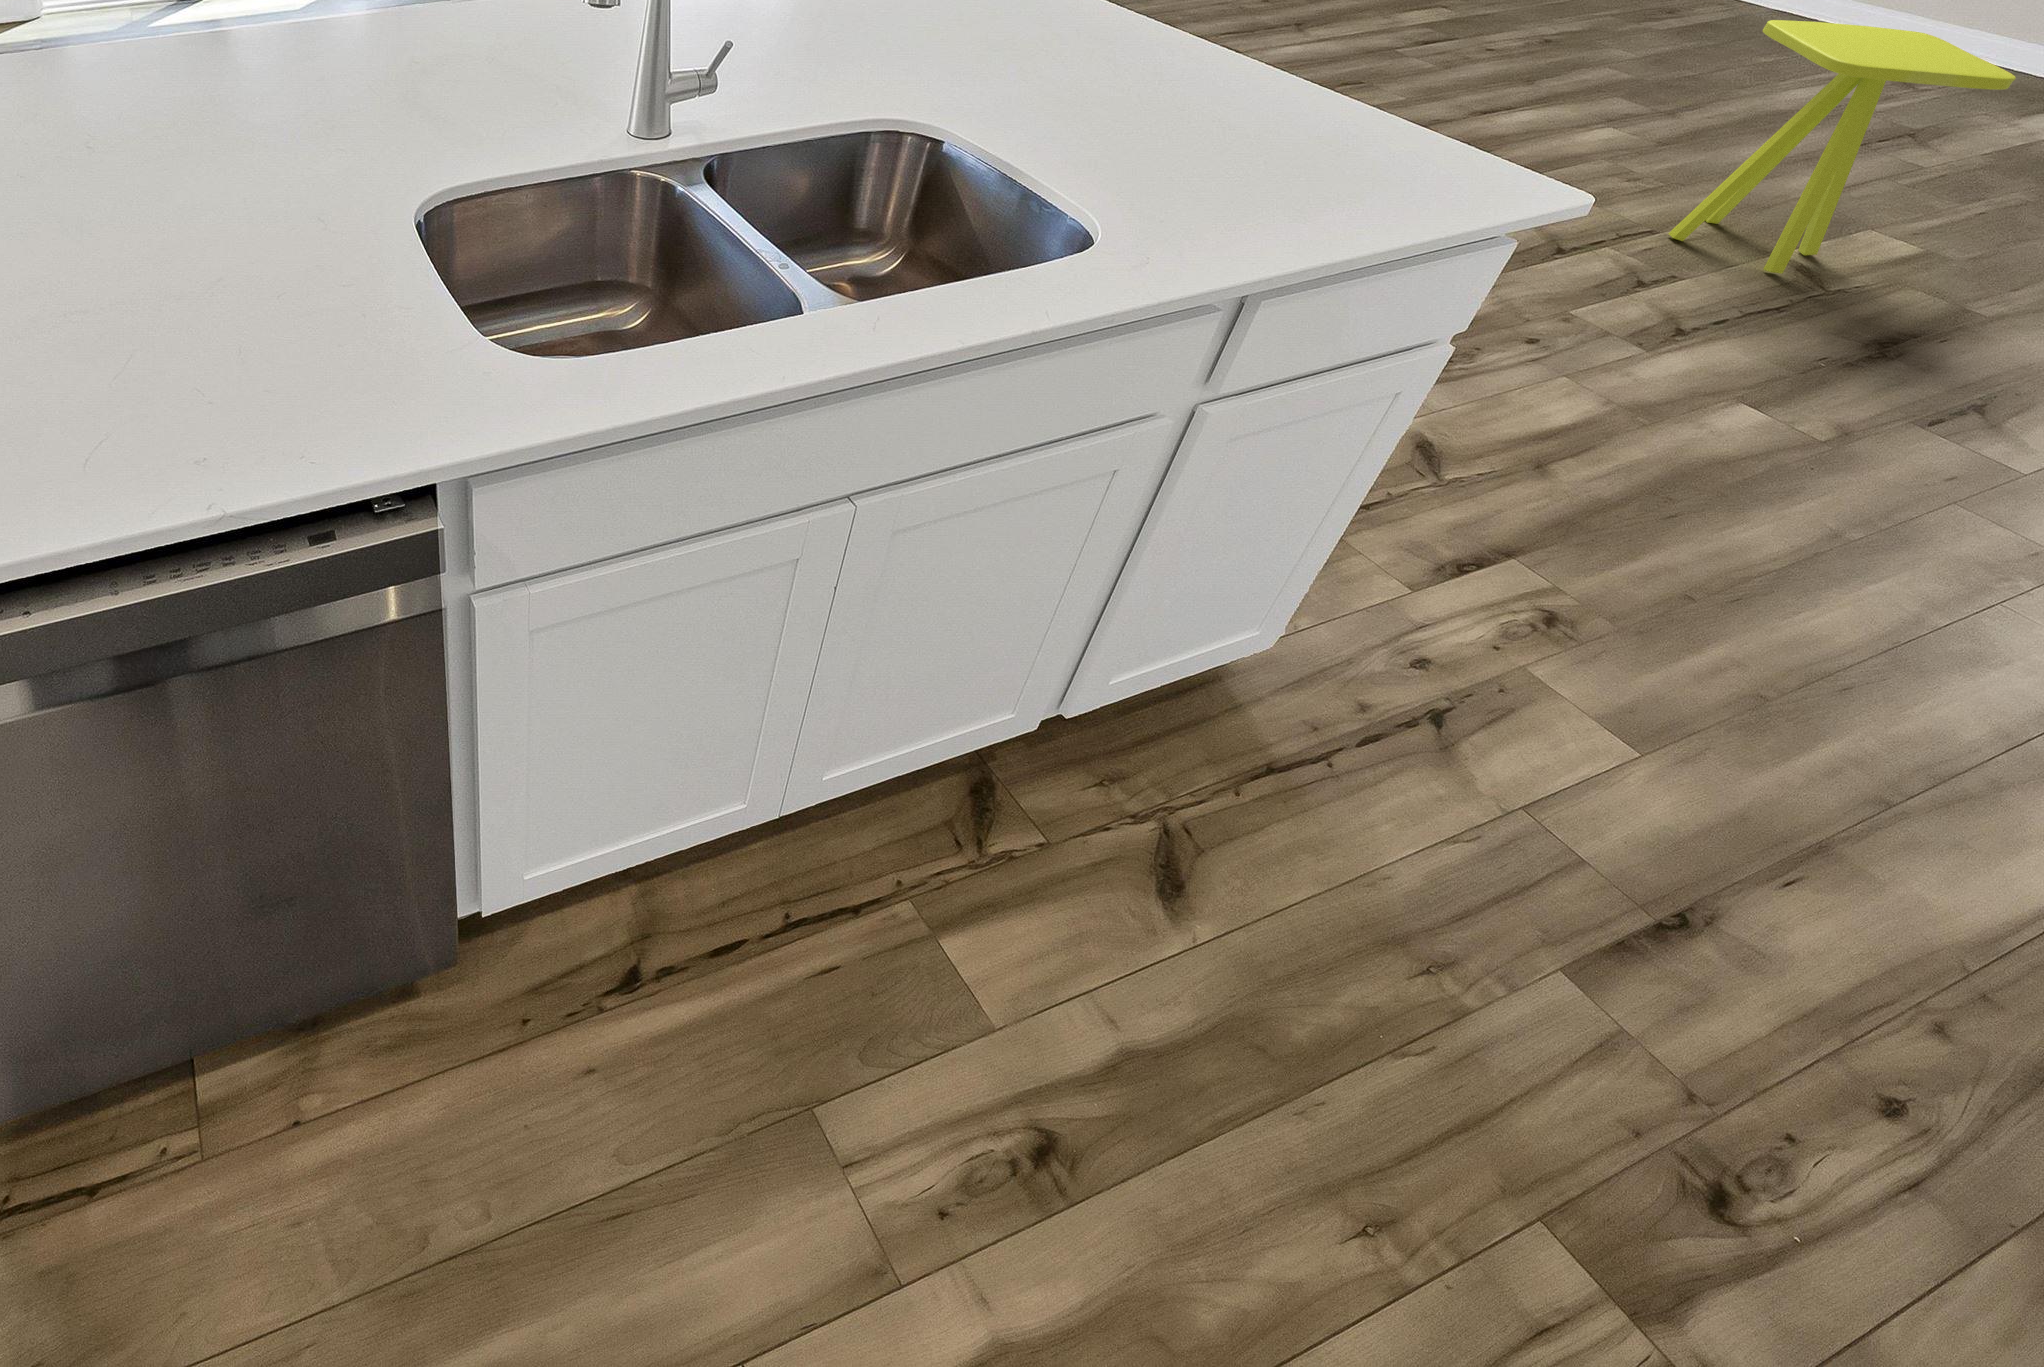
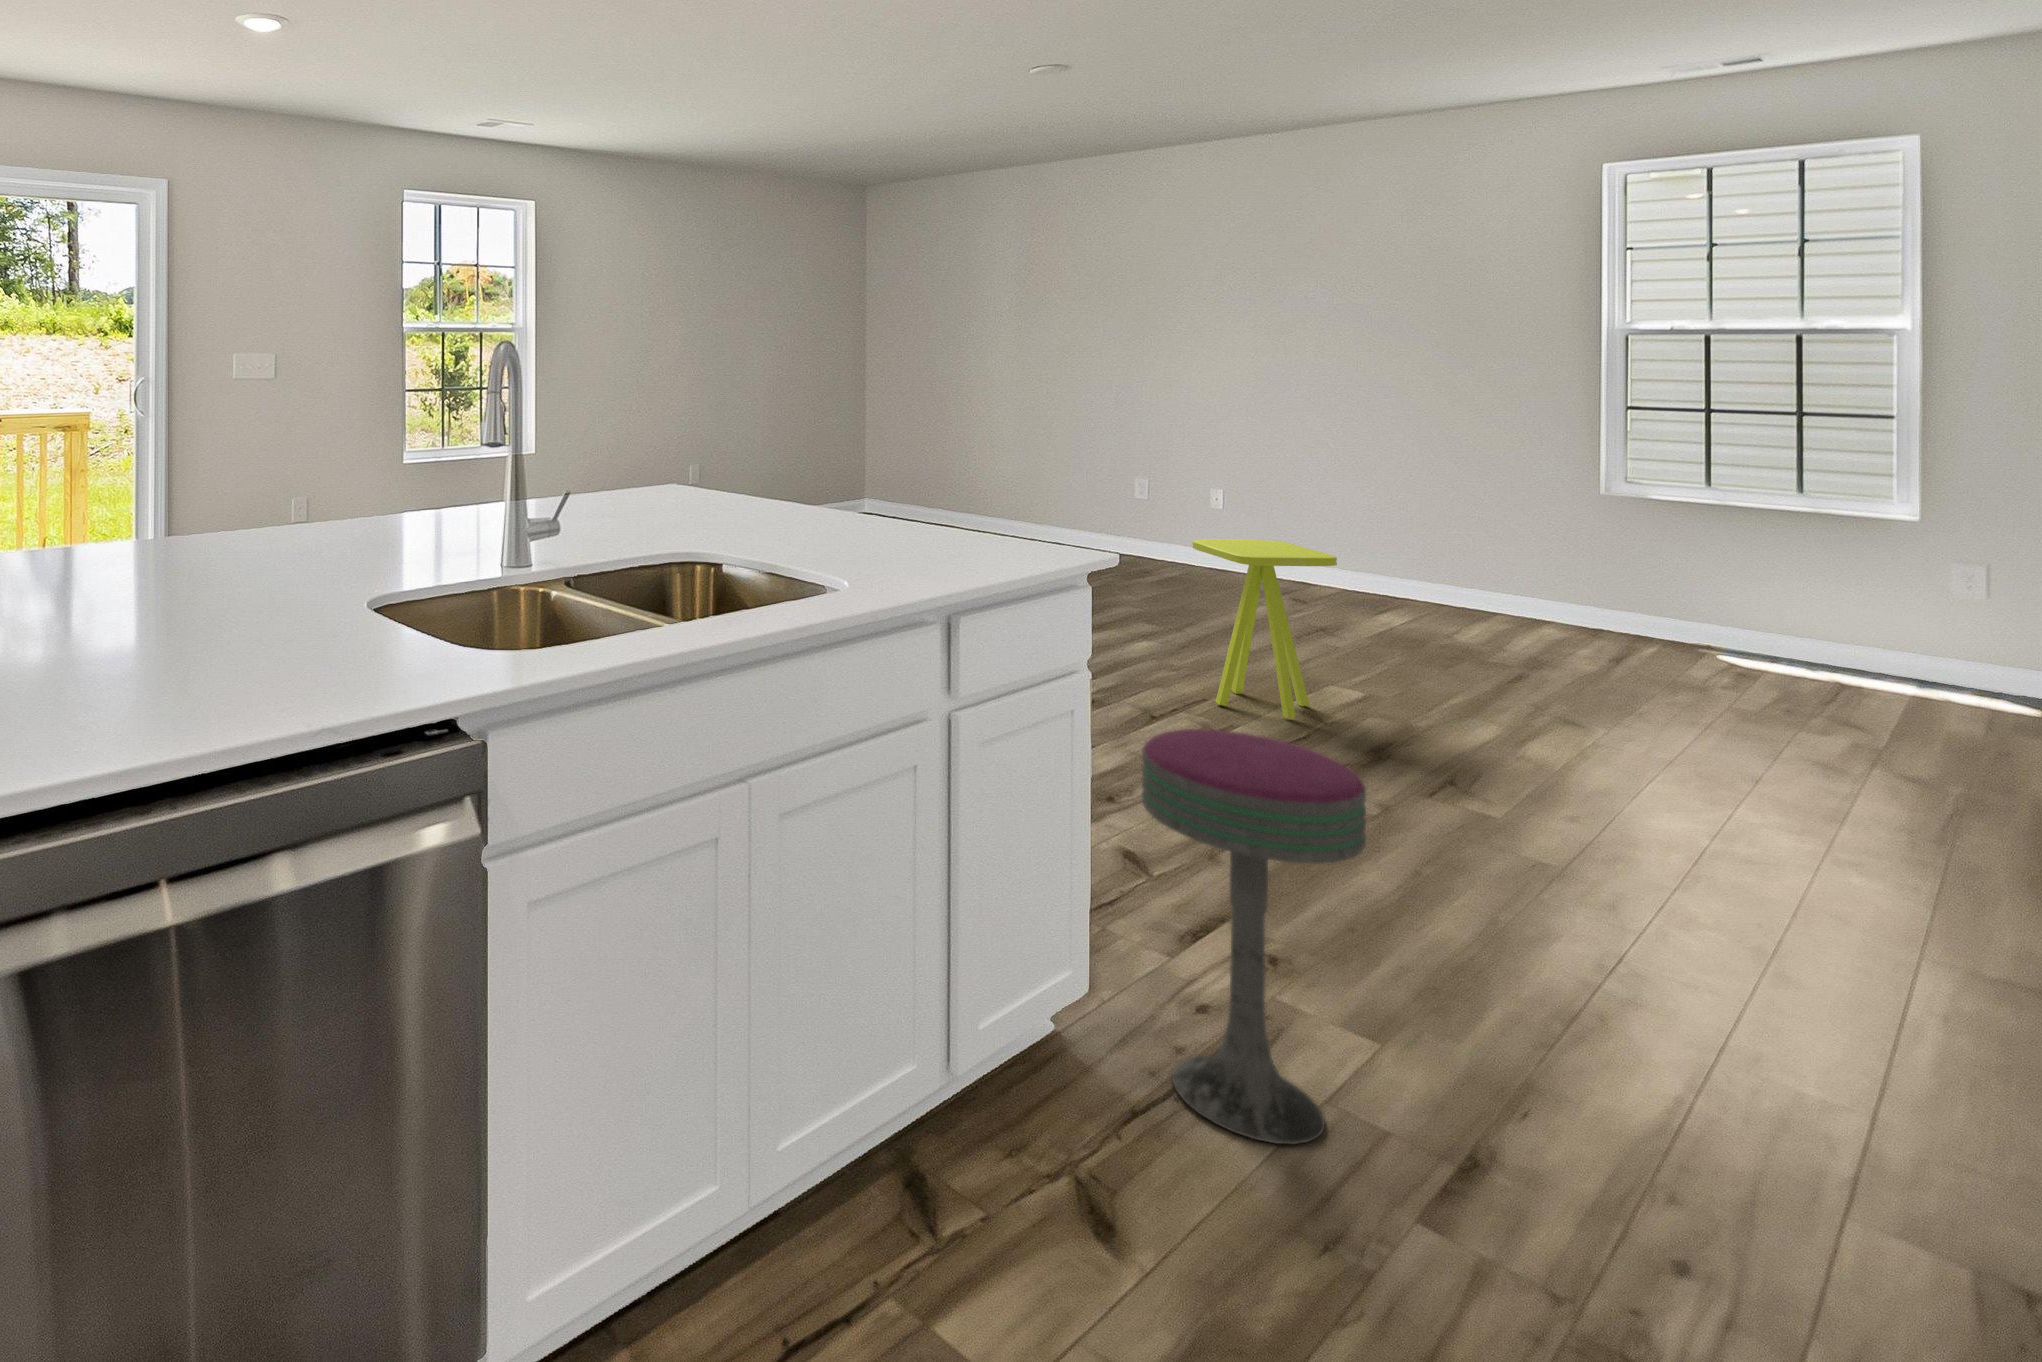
bar stool: none [1336,426,1828,853] -> present [1142,729,1366,1144]

